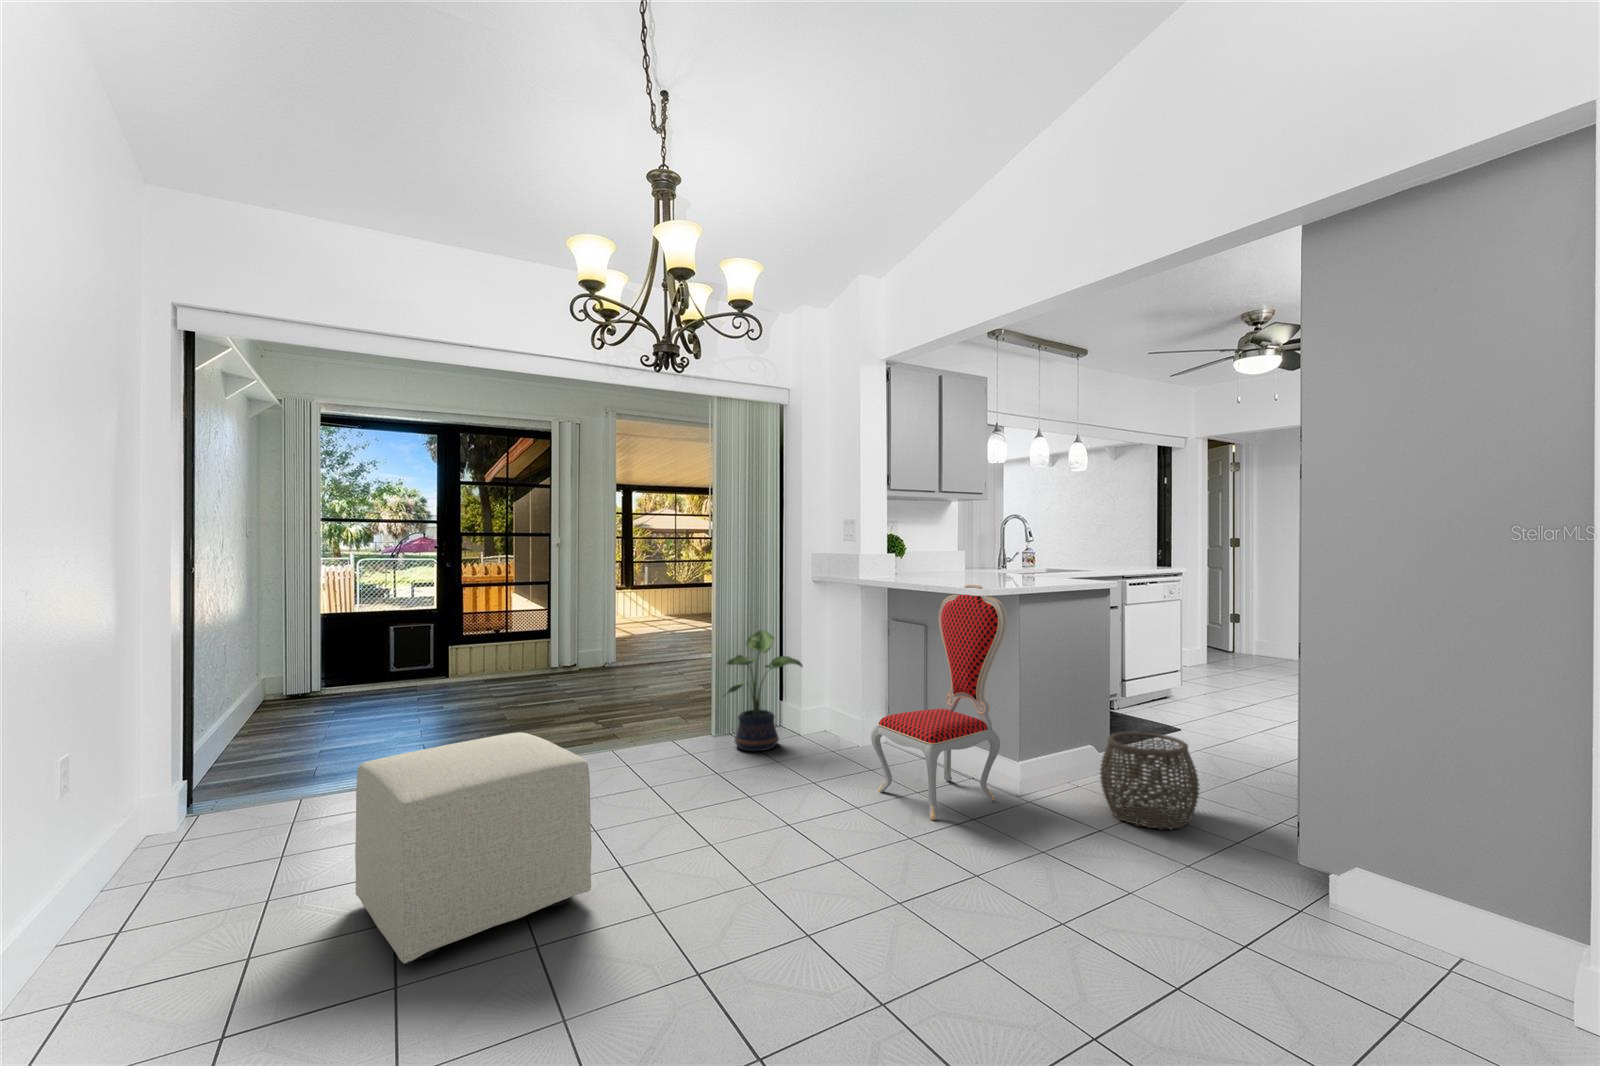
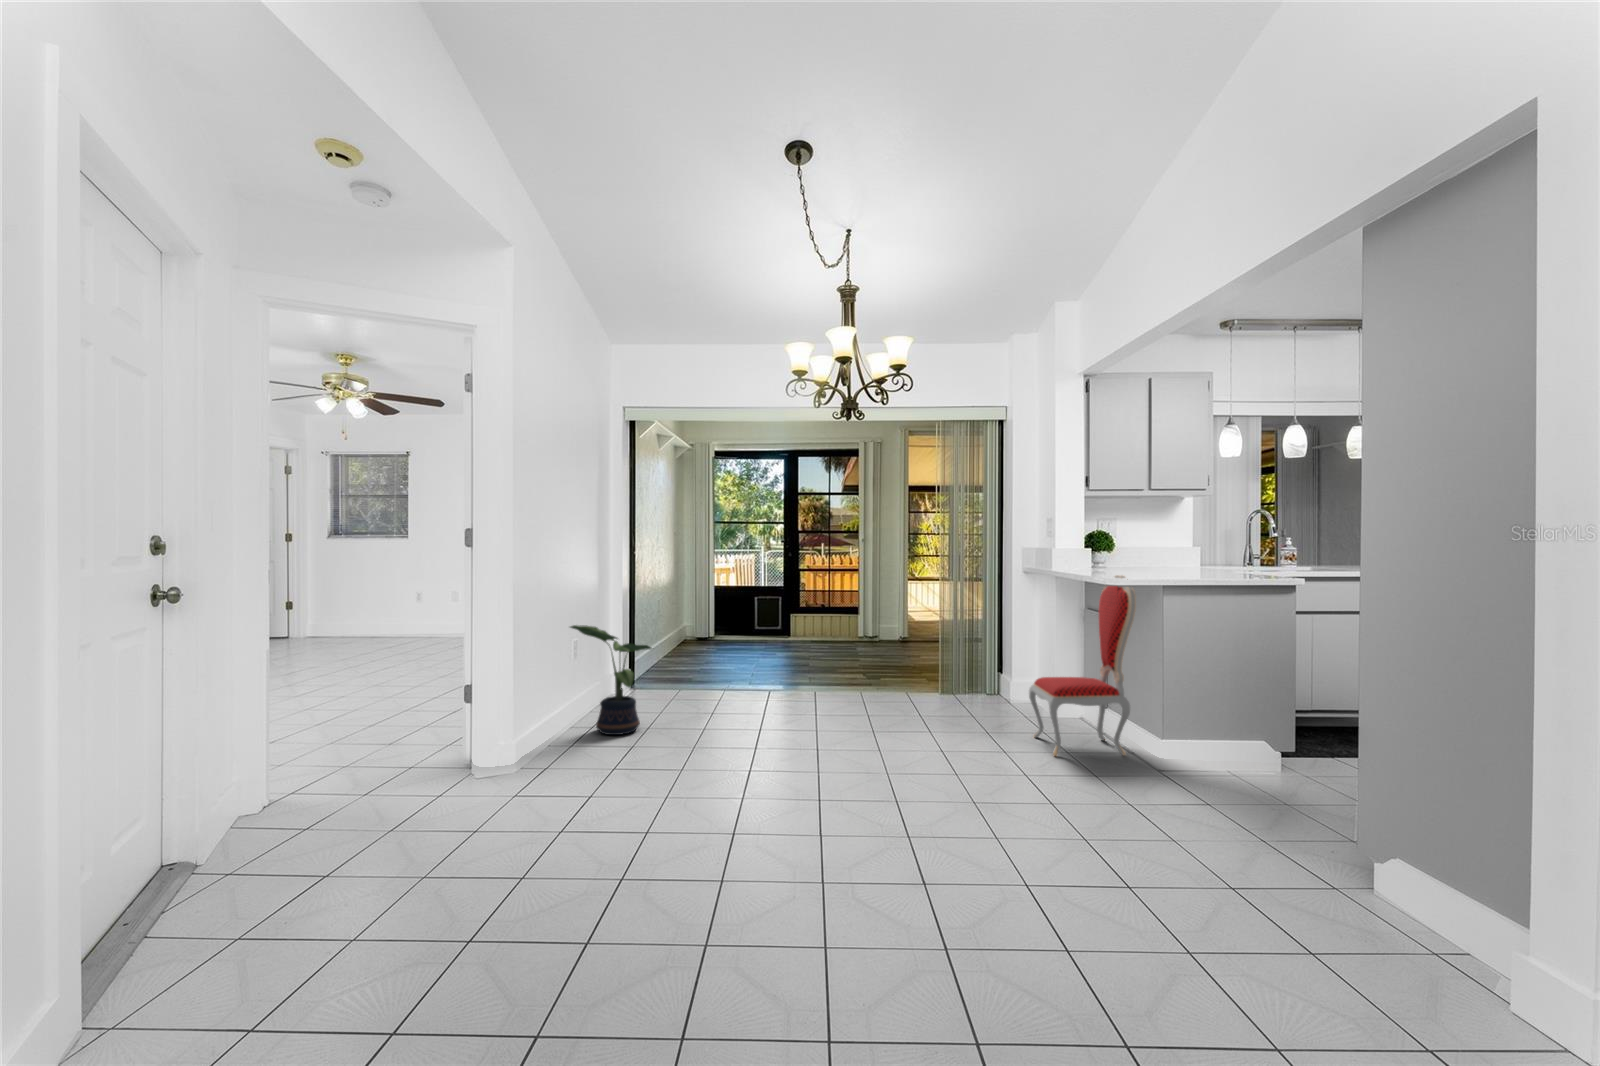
potted plant: present [727,630,803,751] -> present [570,625,651,735]
ottoman: present [355,732,592,964] -> none [687,653,795,752]
woven basket: present [1100,732,1199,829] -> none [1212,711,1308,797]

